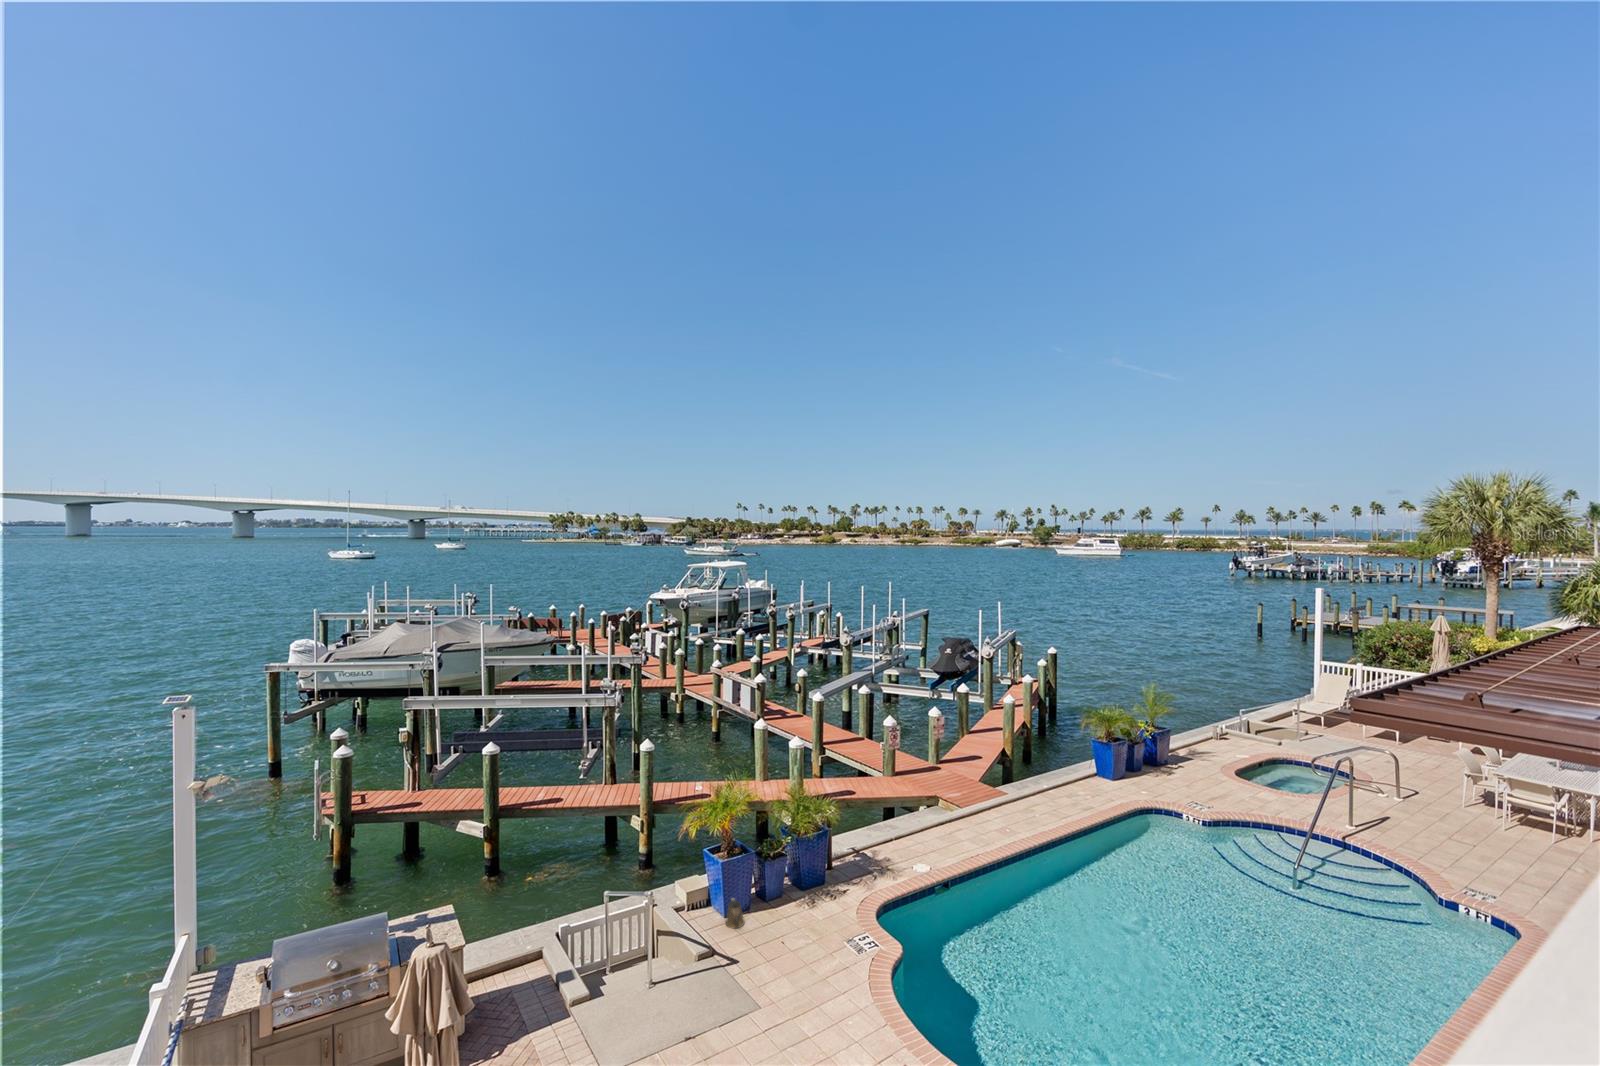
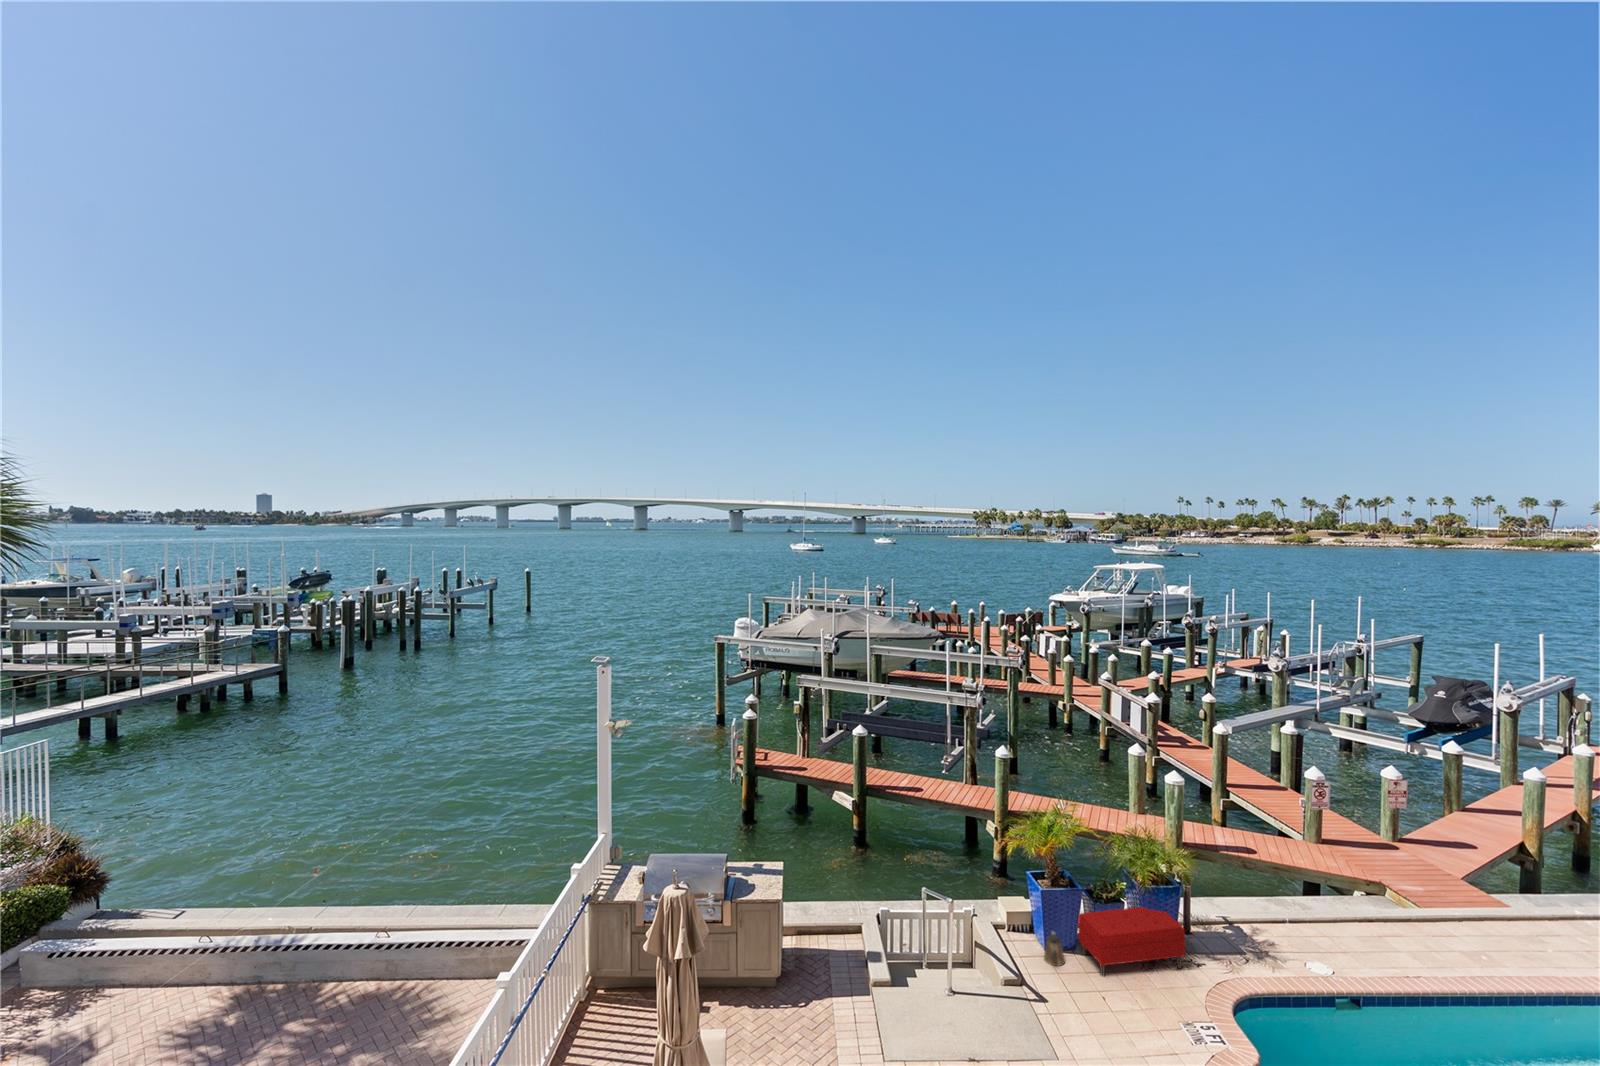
bench: none [753,851,835,925] -> present [1078,907,1185,976]

